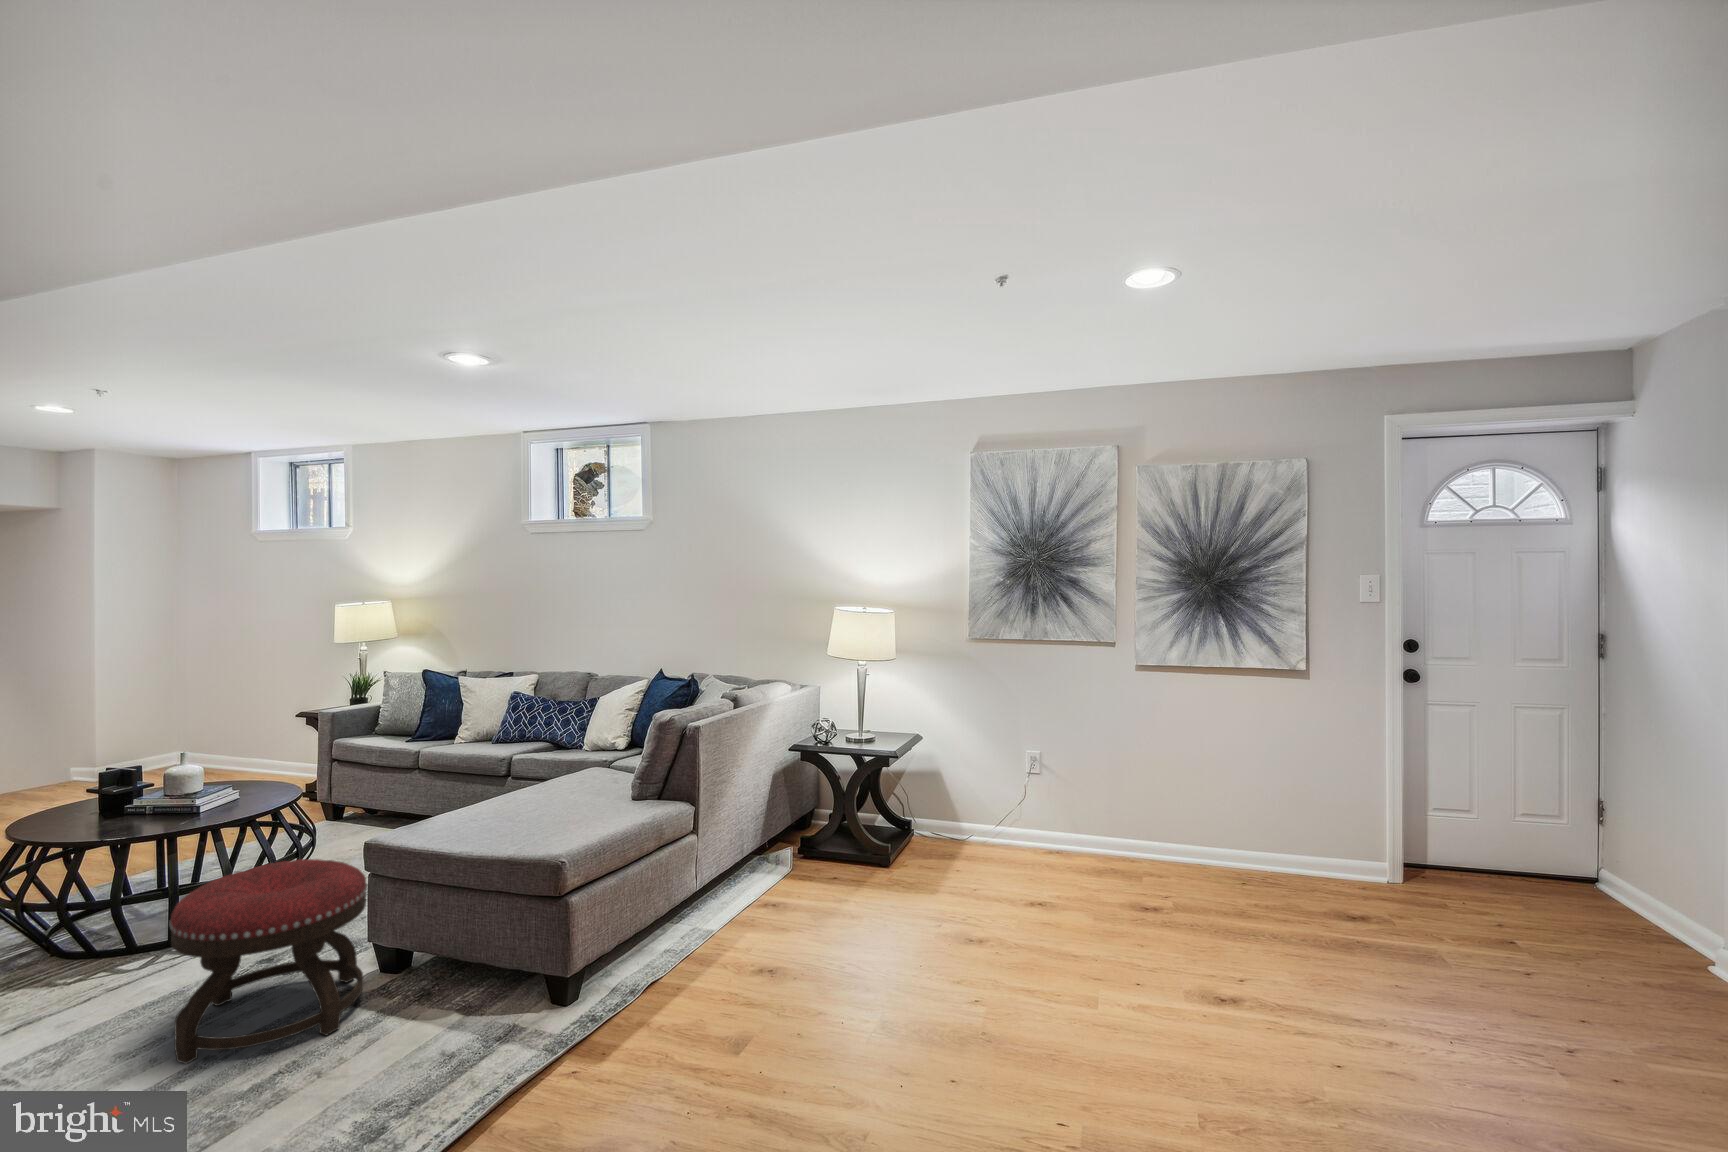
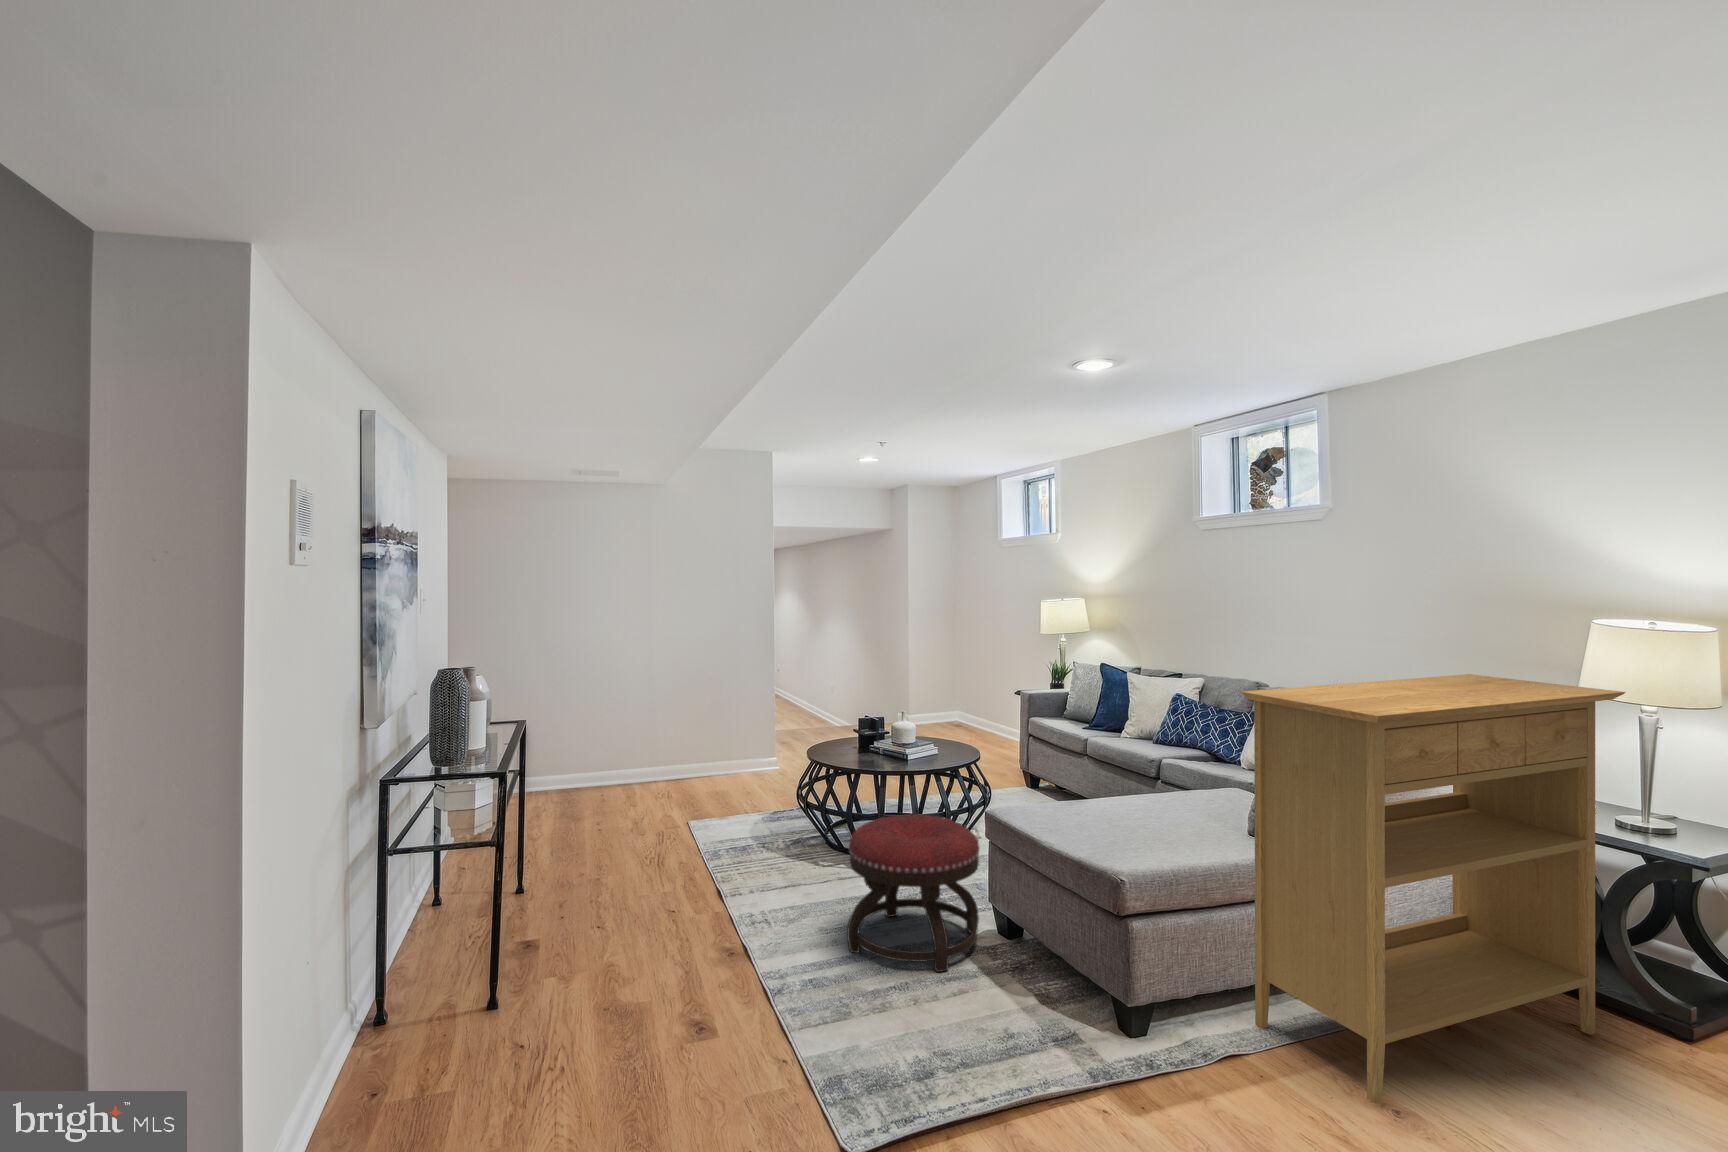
console table: none [651,647,862,973] -> present [1242,674,1625,1104]

